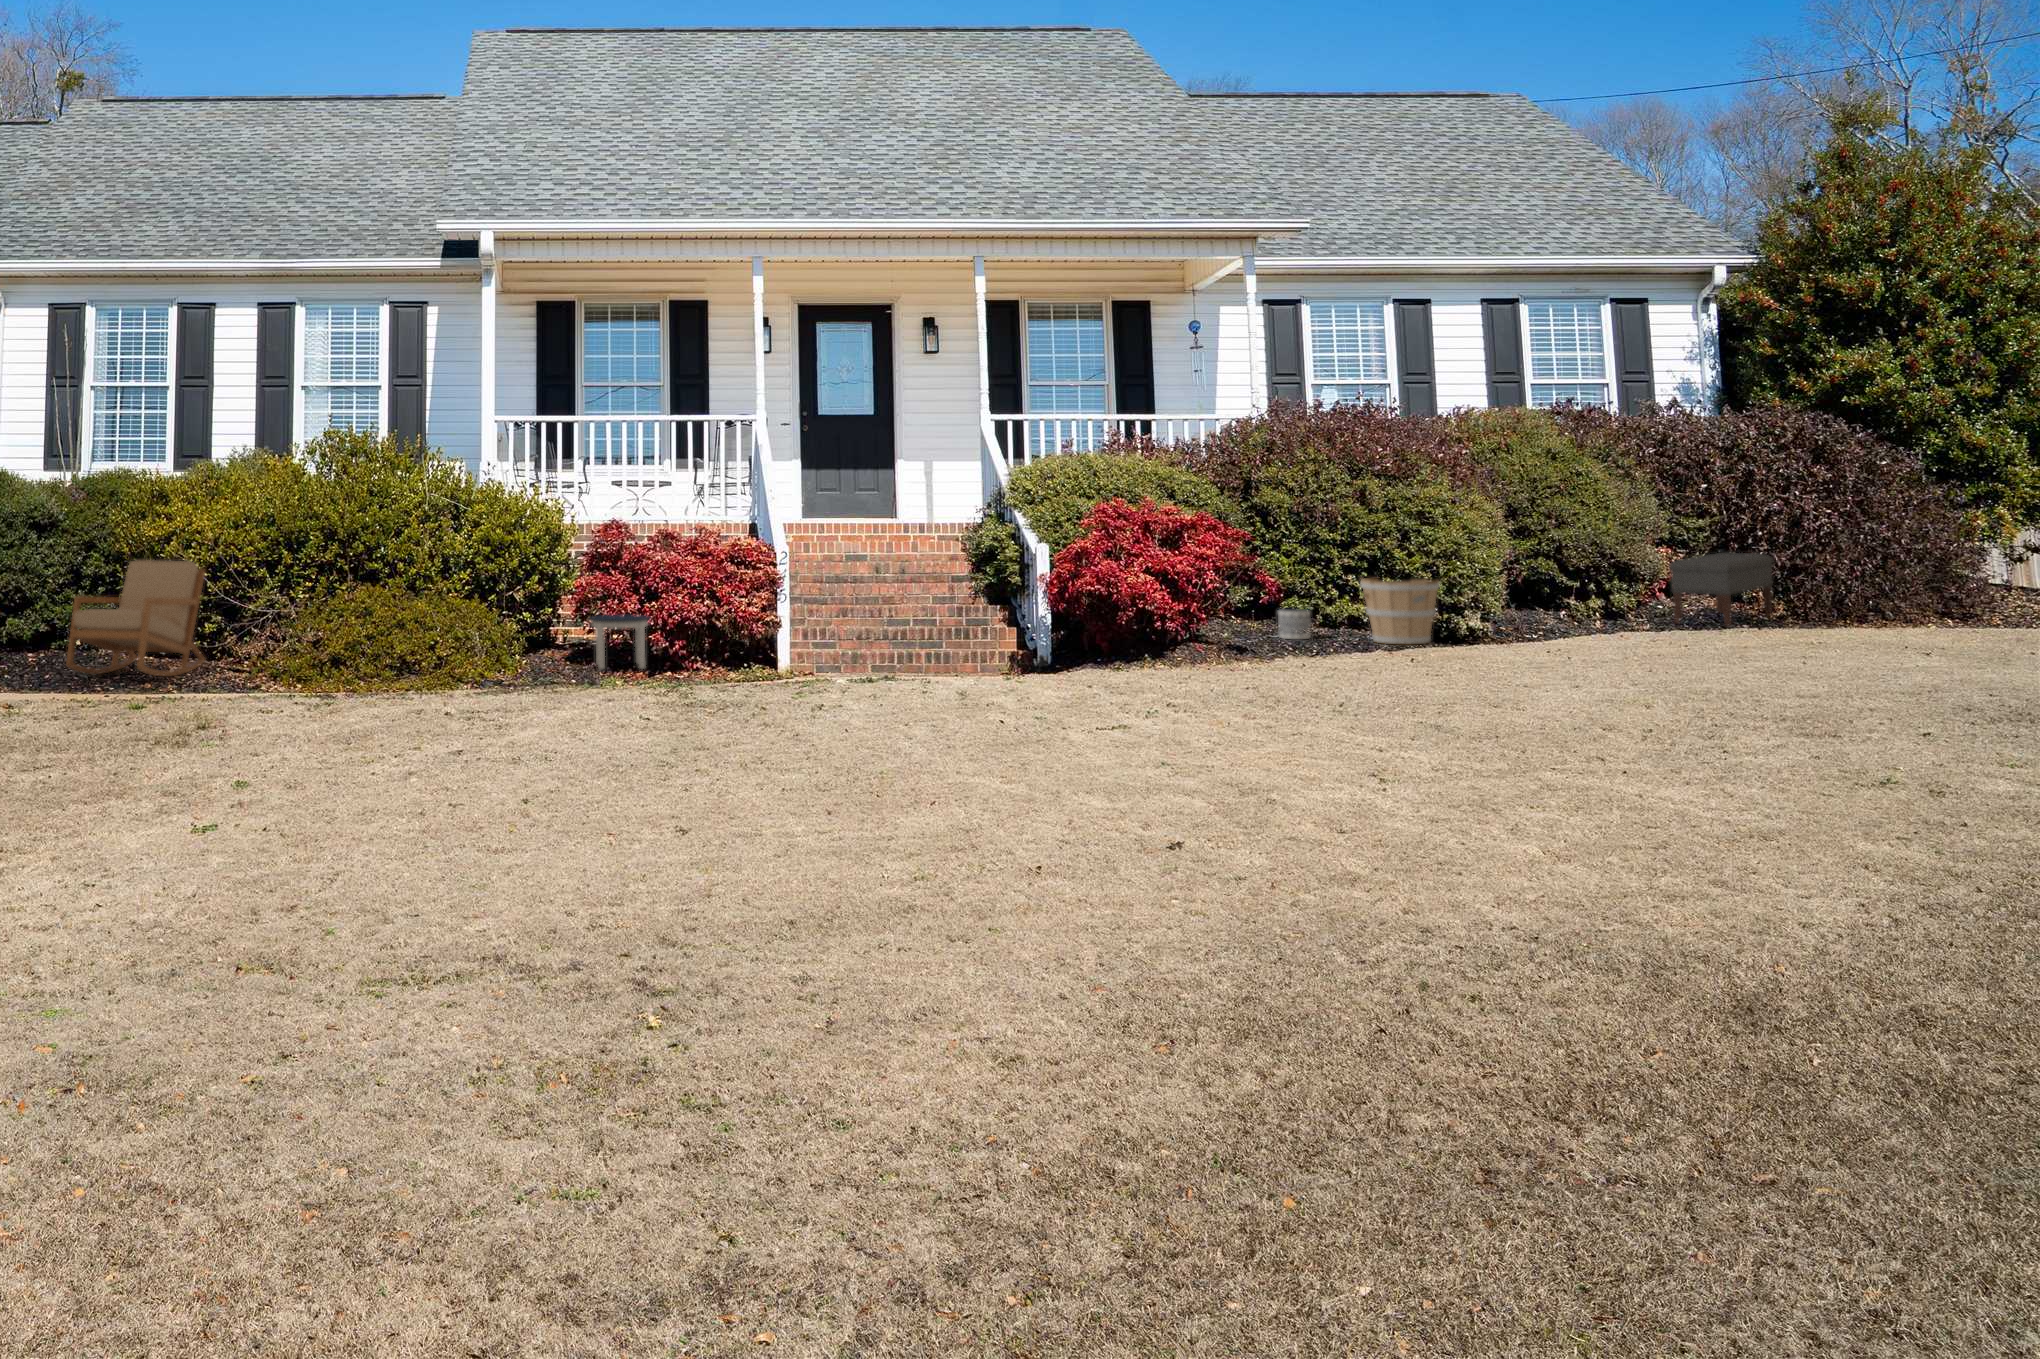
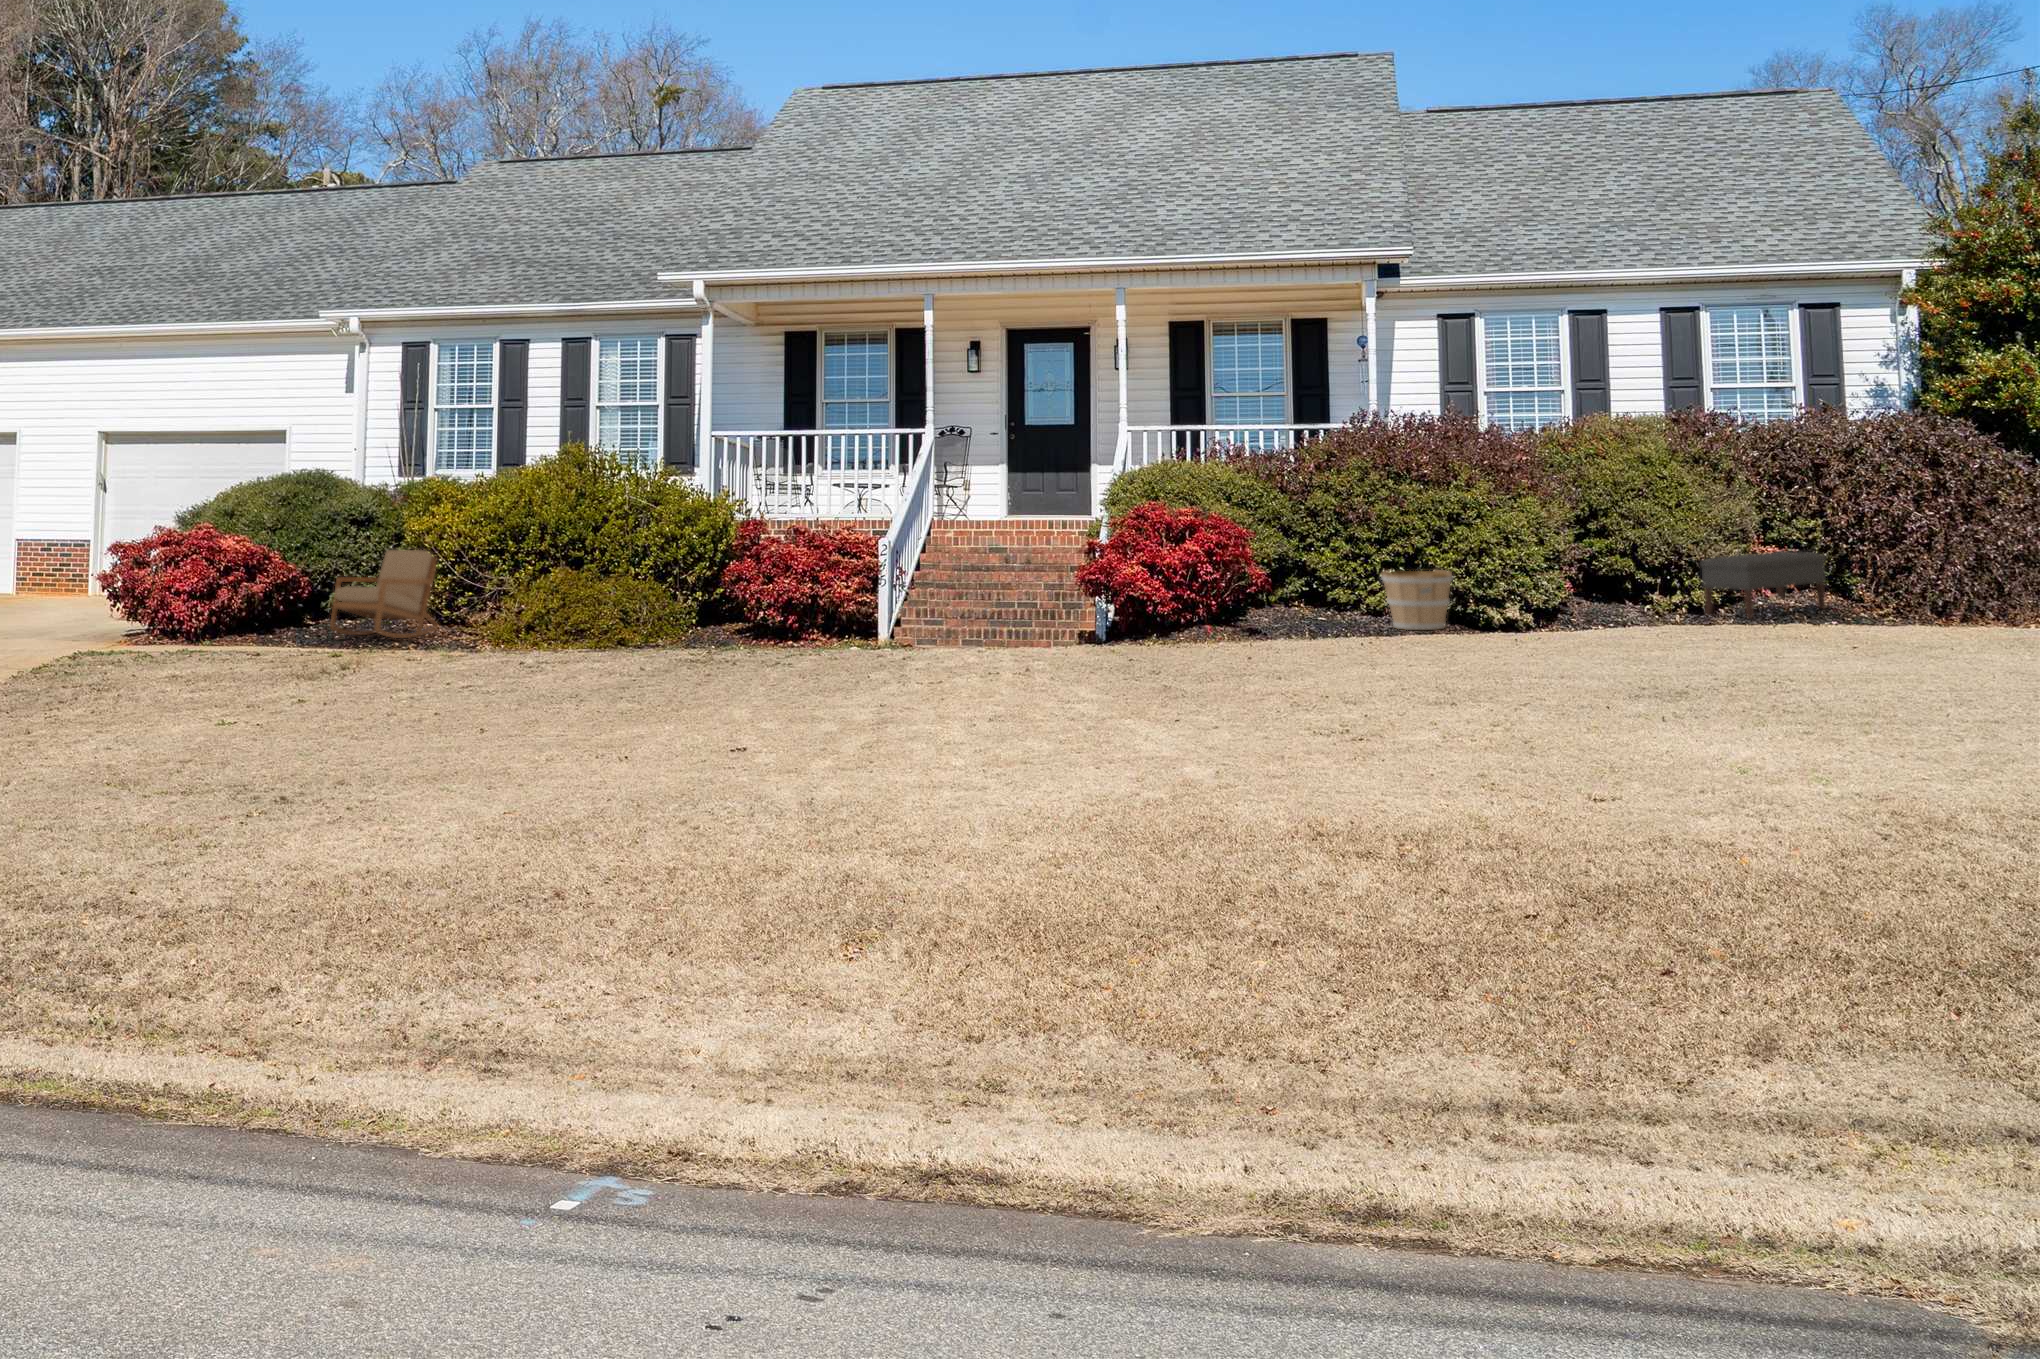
planter: present [1278,609,1311,639] -> none [1318,598,1348,624]
round table: present [588,614,651,669] -> none [712,596,763,639]

